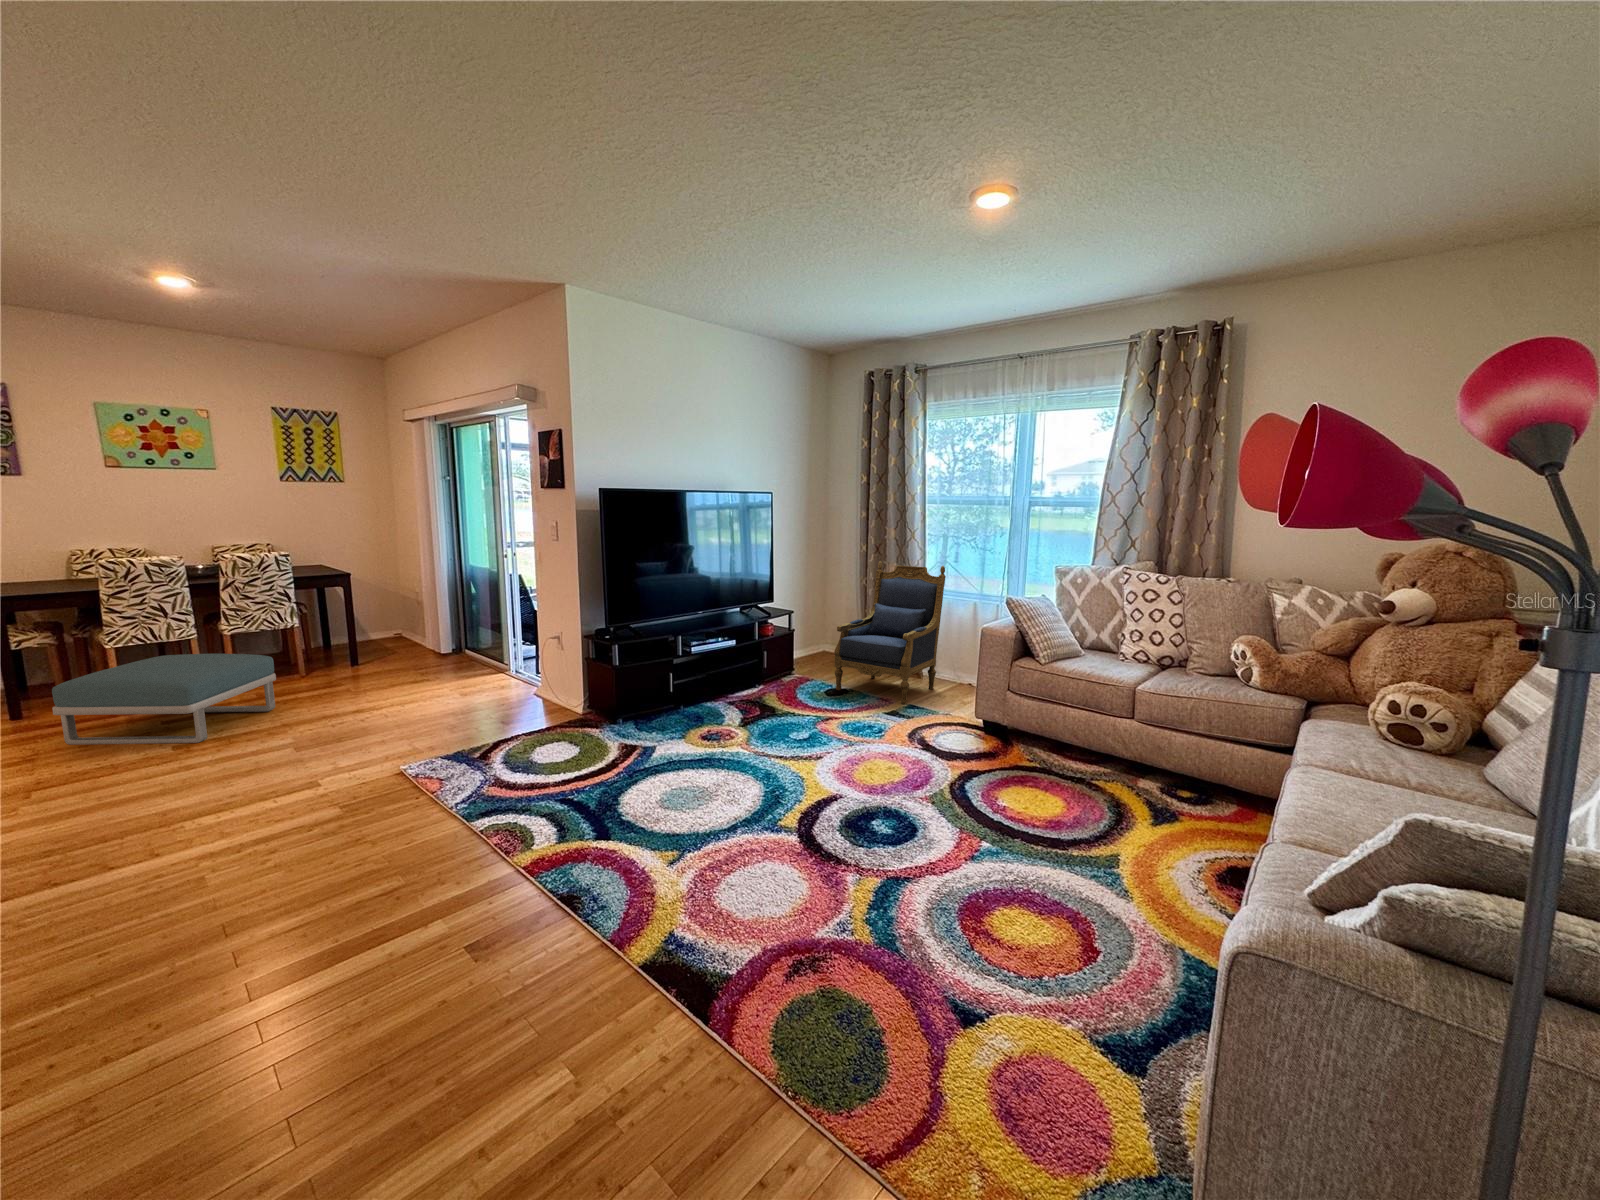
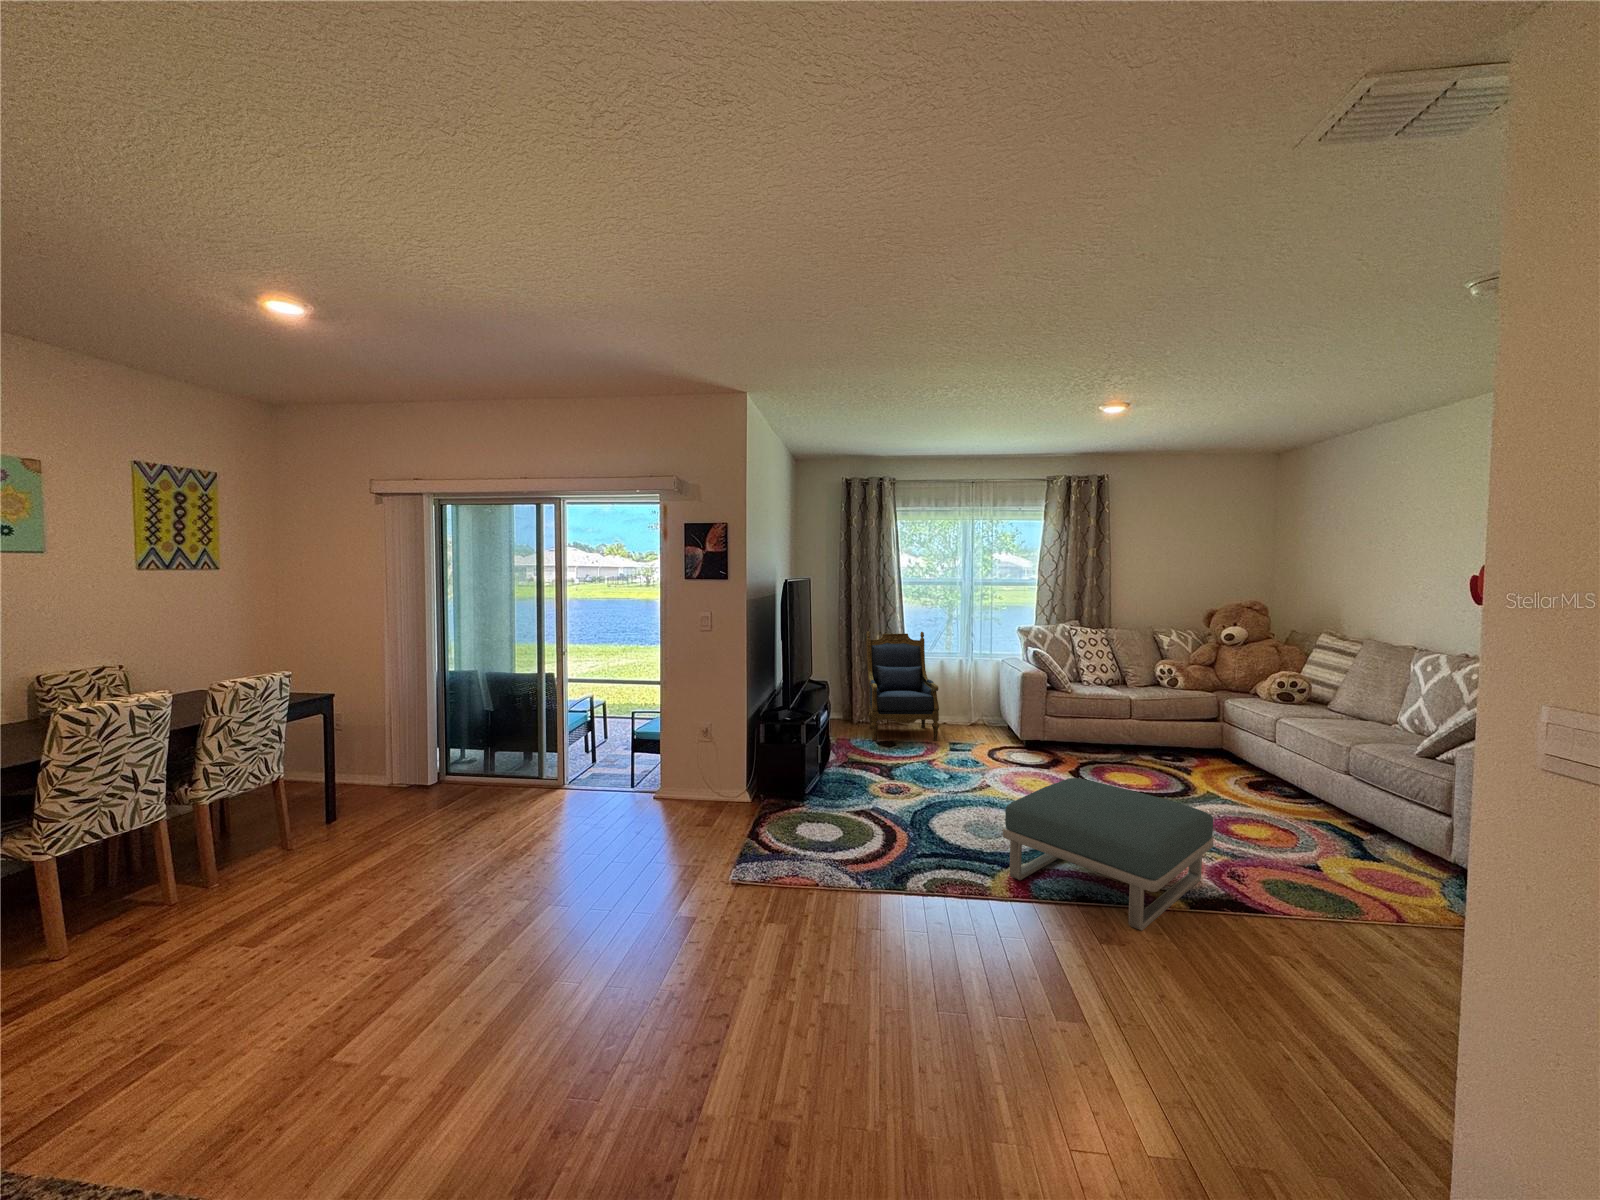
footstool: present [52,654,276,745] -> present [1003,778,1213,931]

